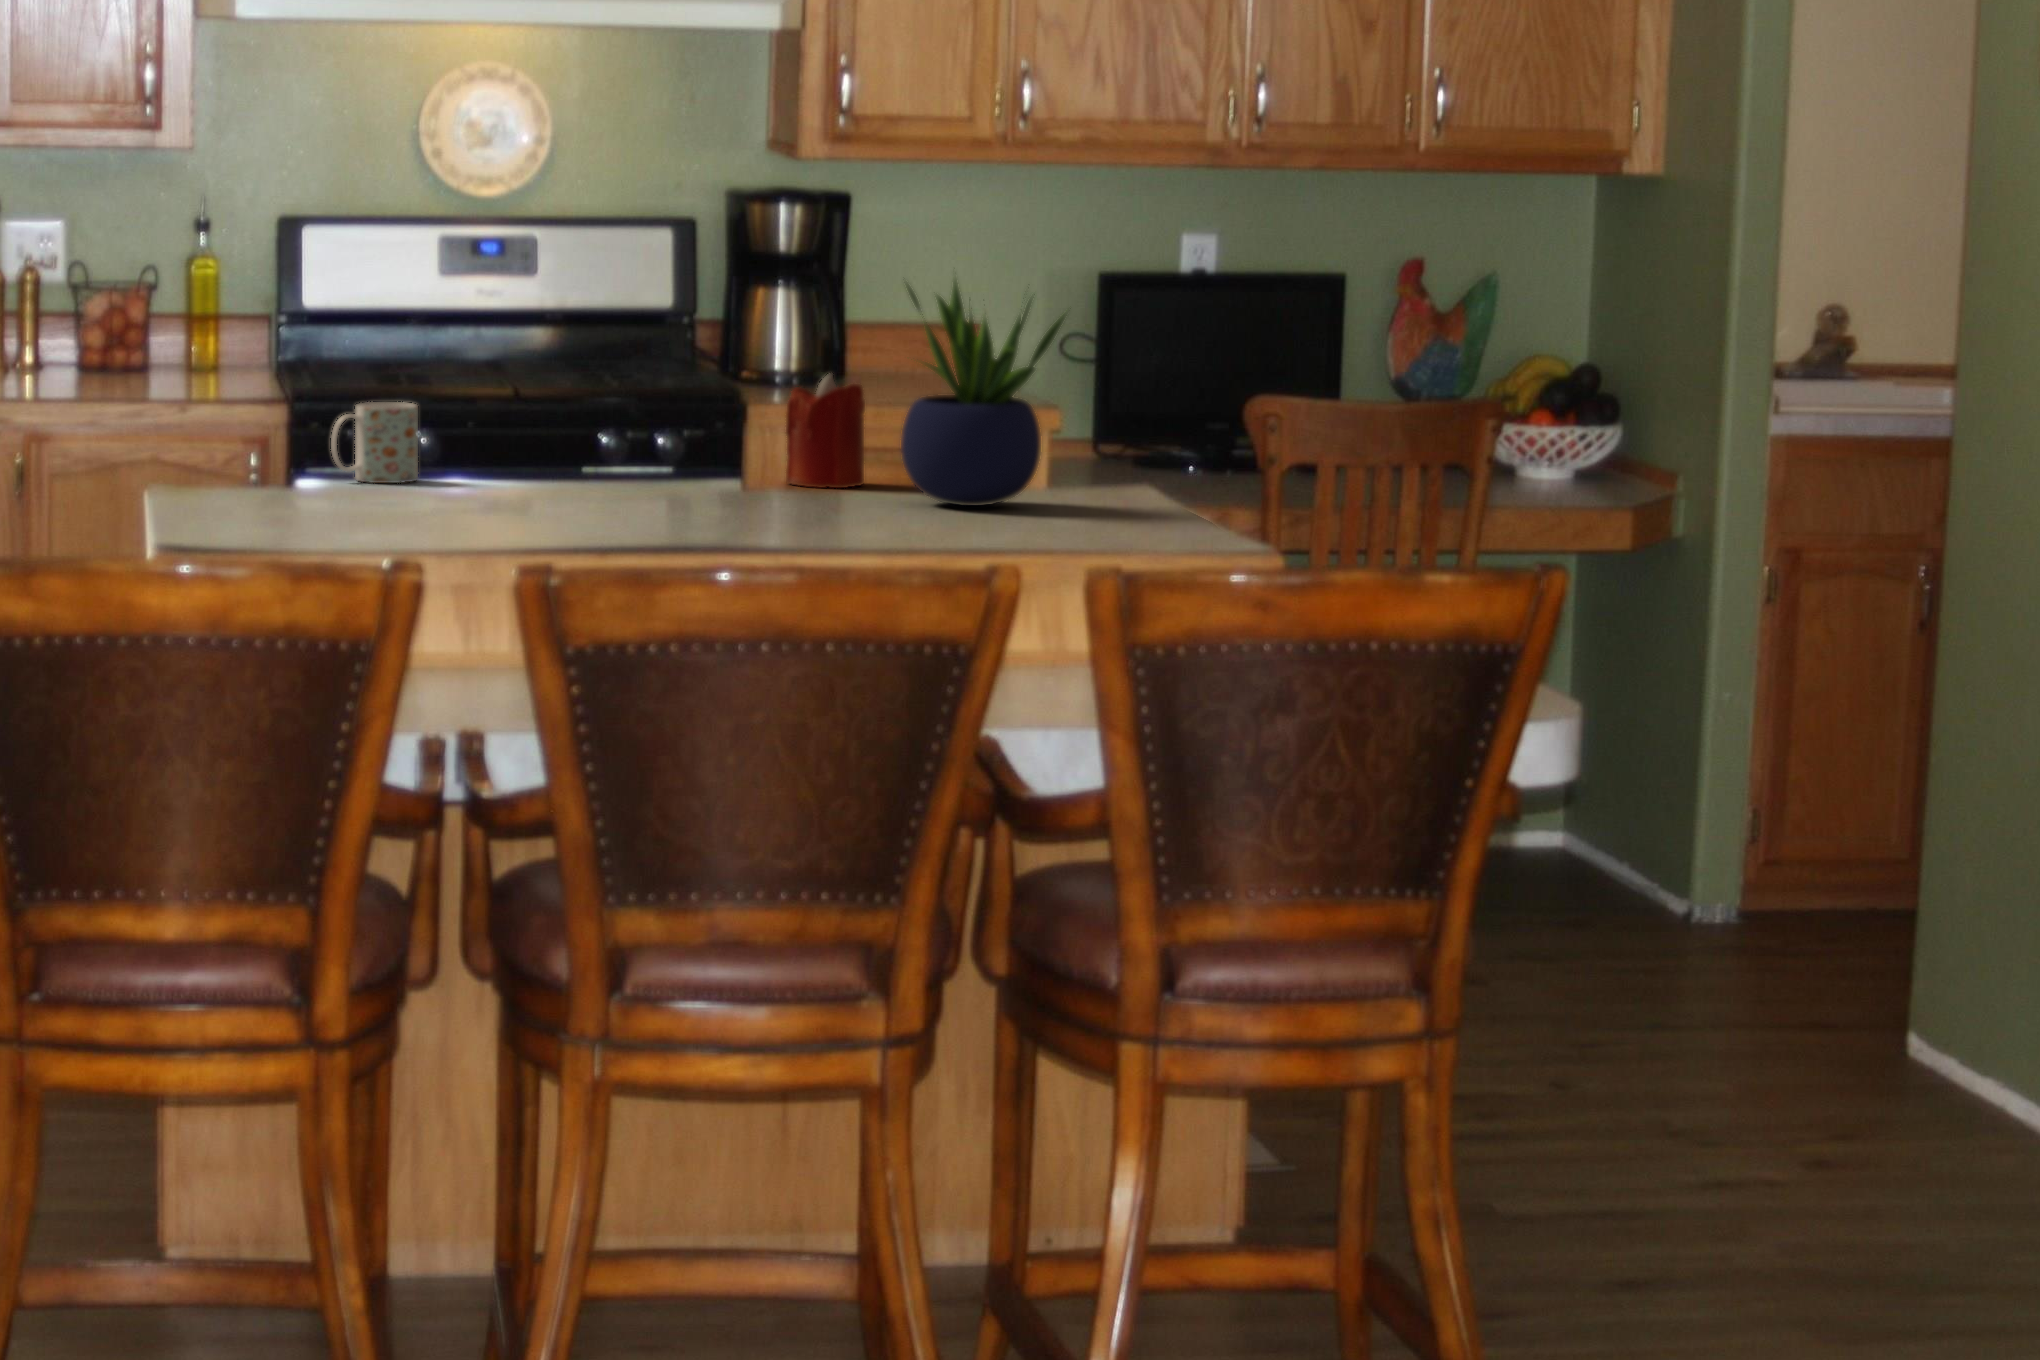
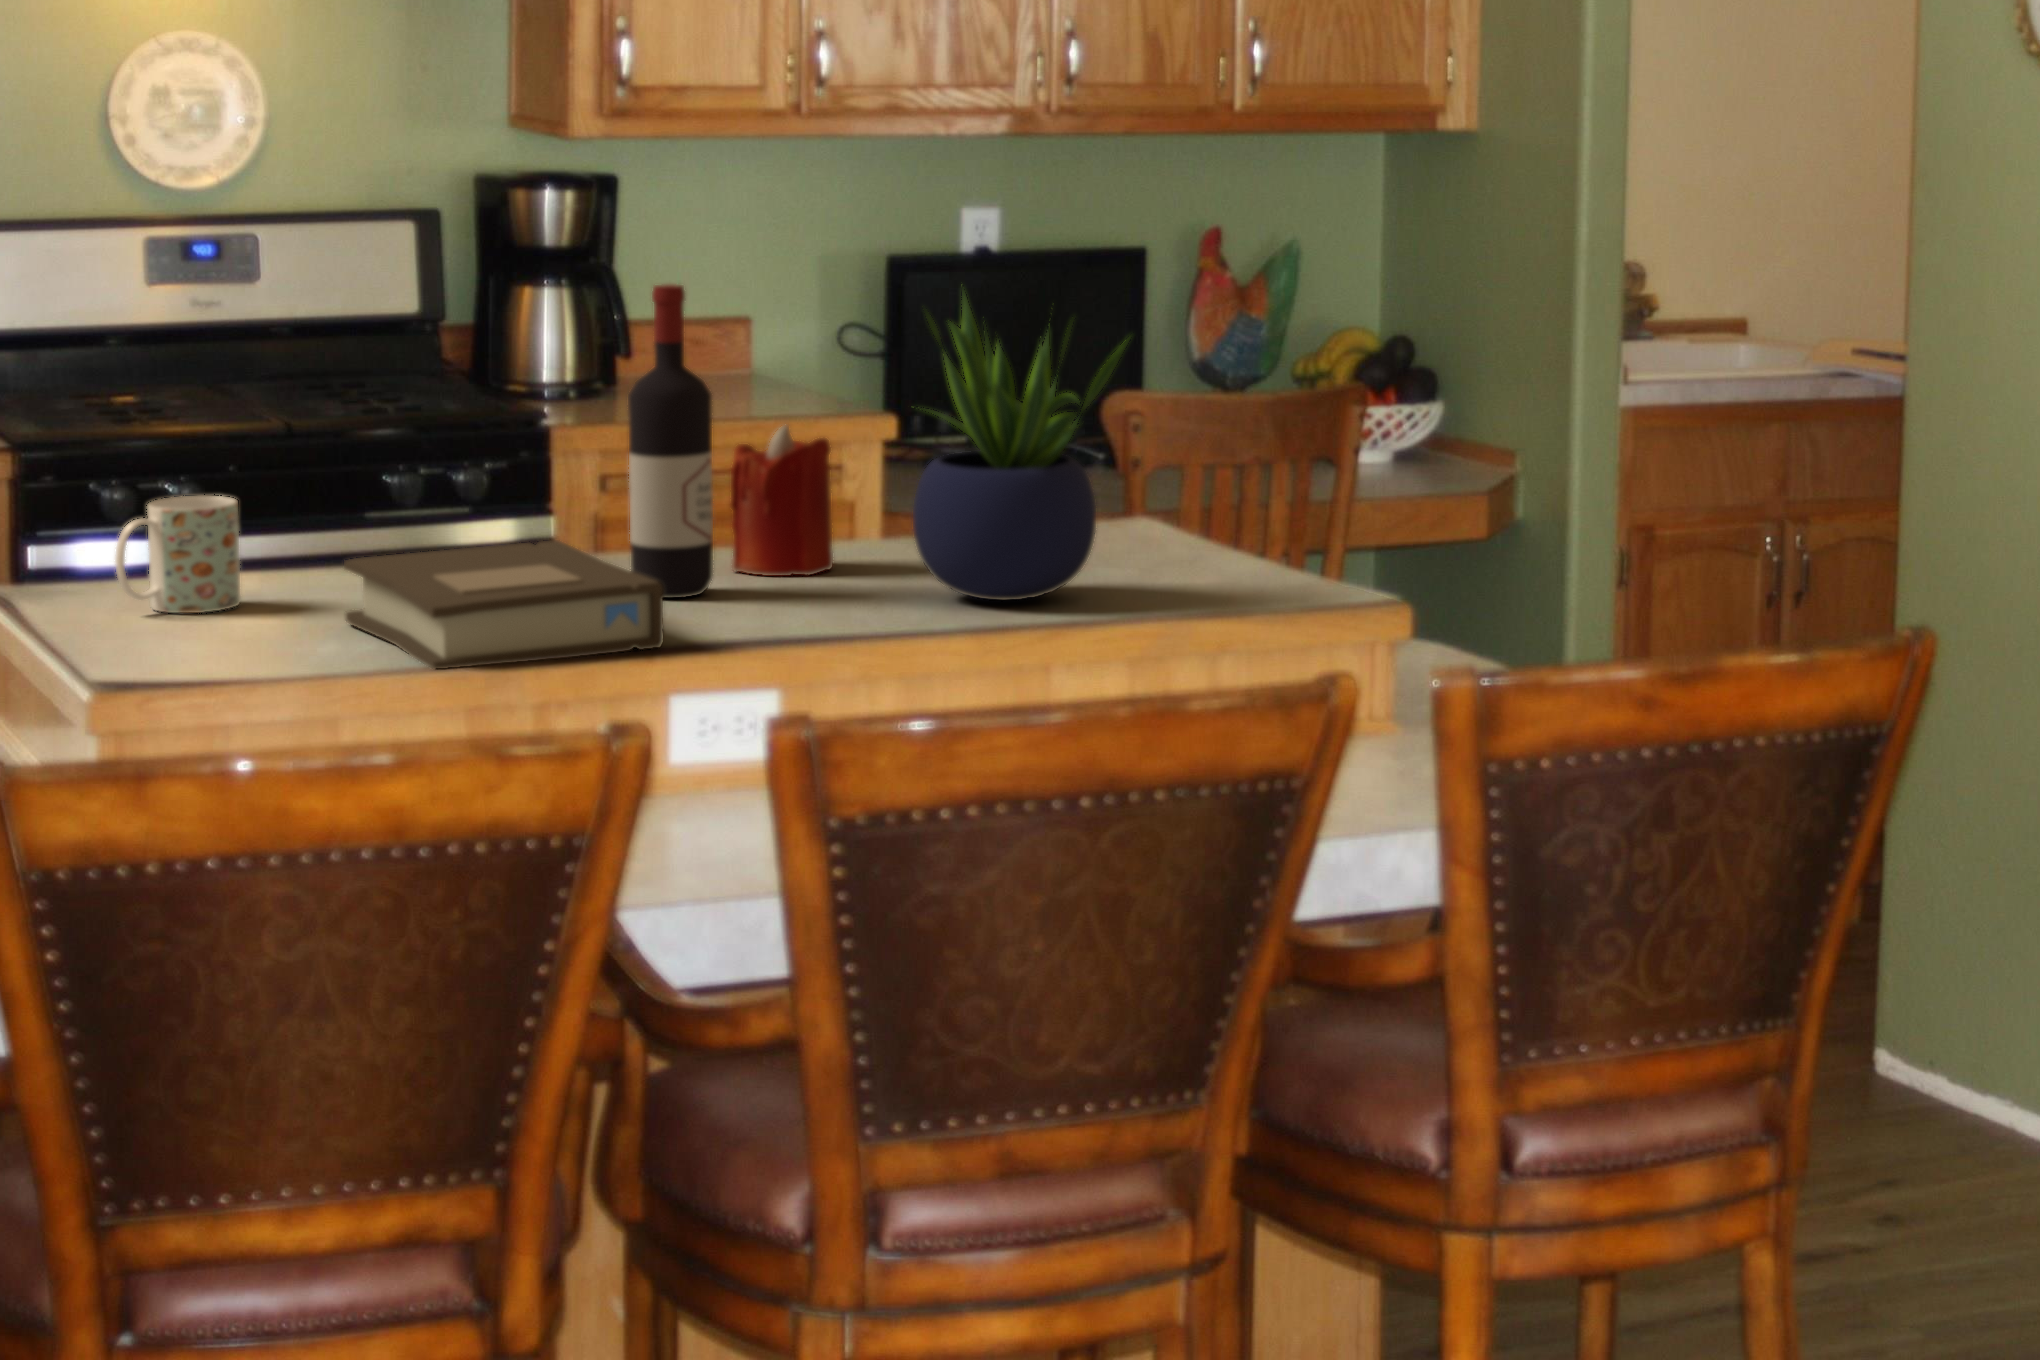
wine bottle: none [697,260,760,493] -> present [628,284,713,598]
book: none [482,444,689,517] -> present [344,540,663,669]

